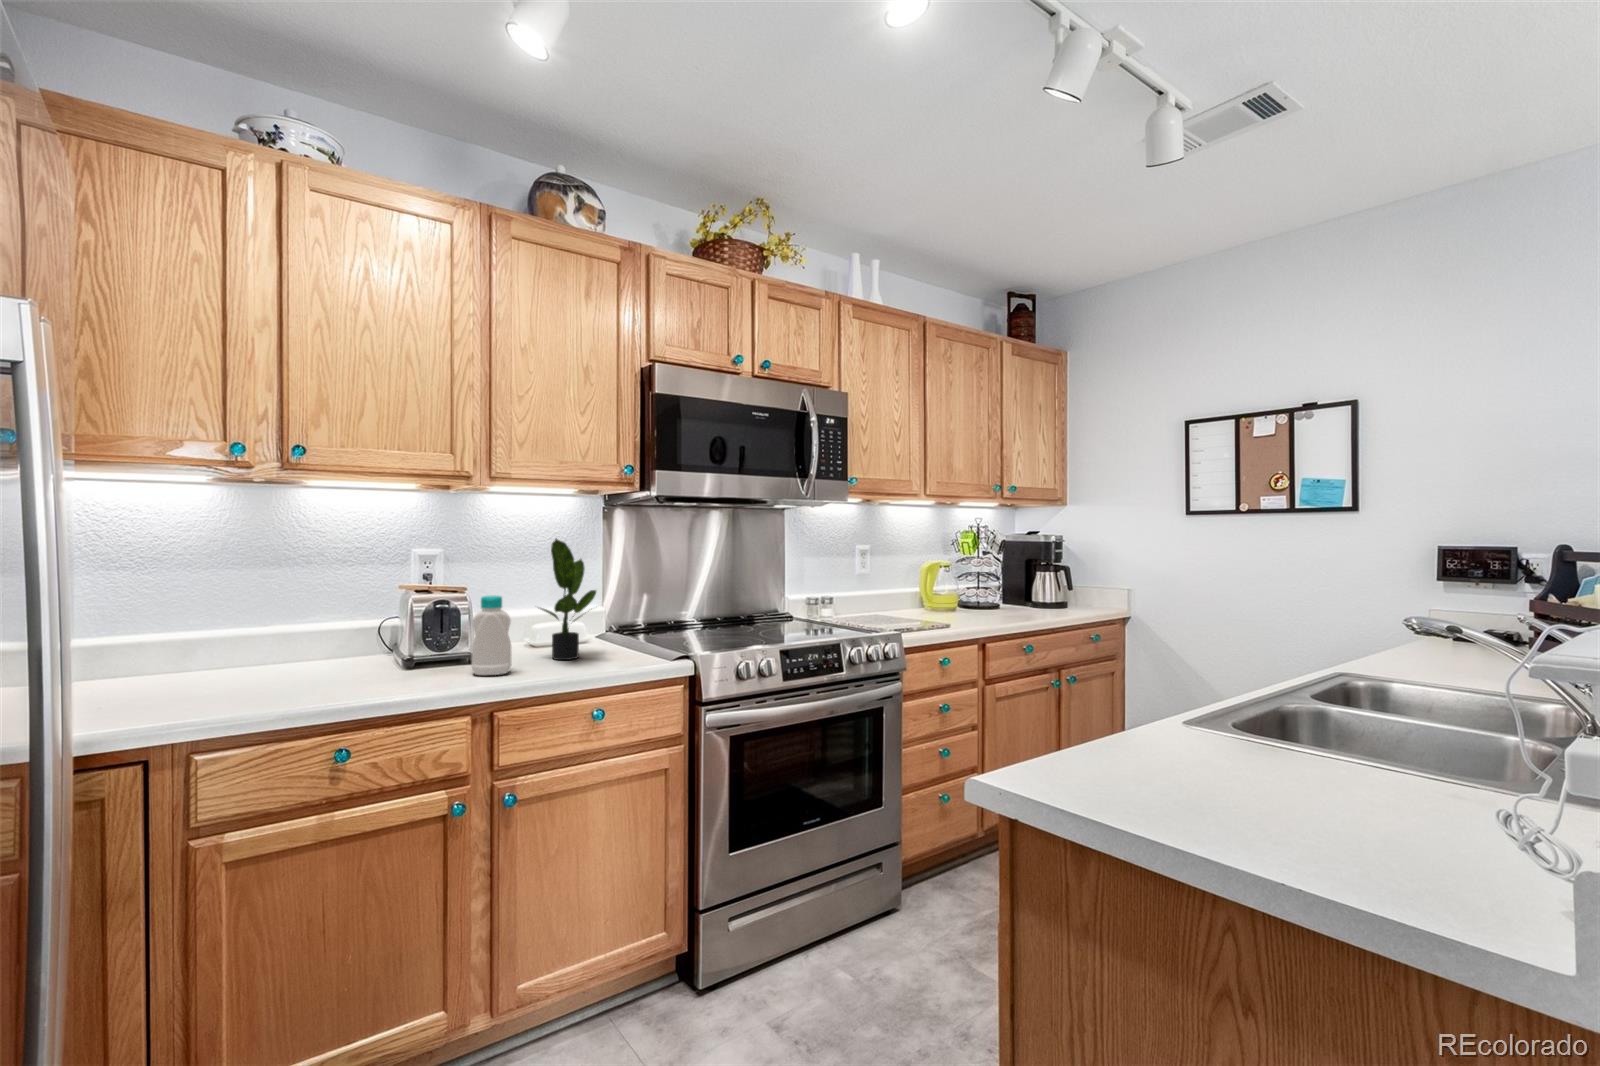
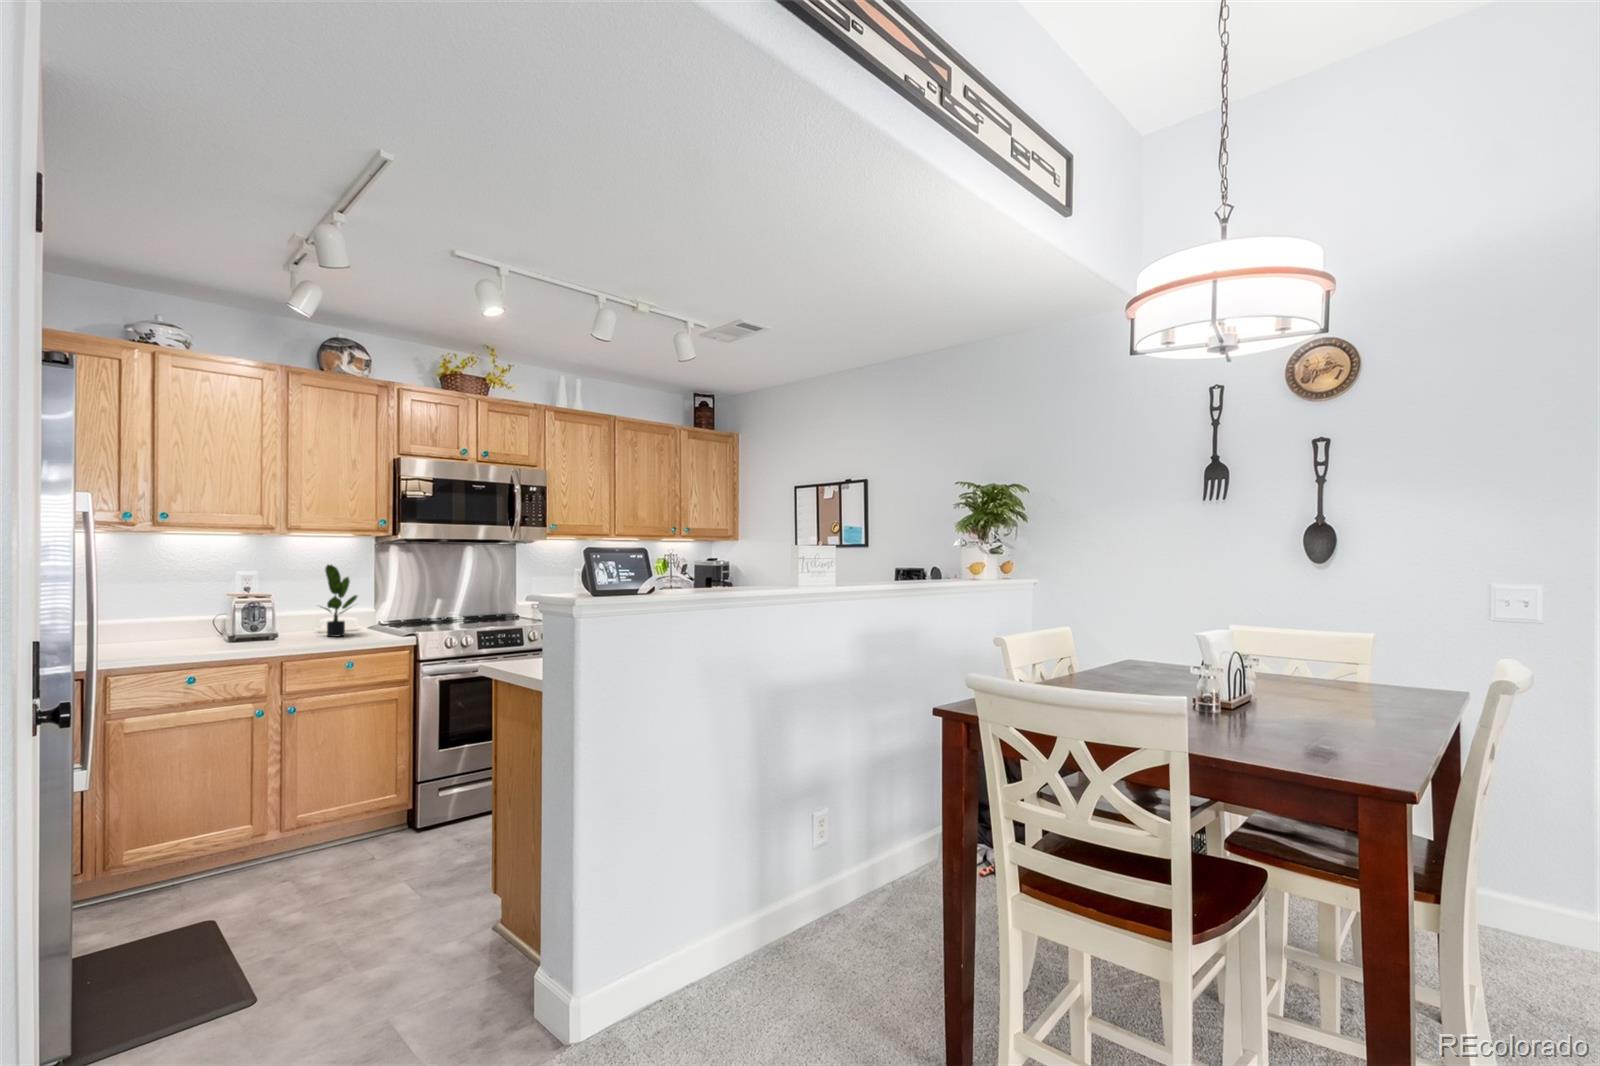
bottle: present [472,596,512,675] -> none [271,597,296,643]

